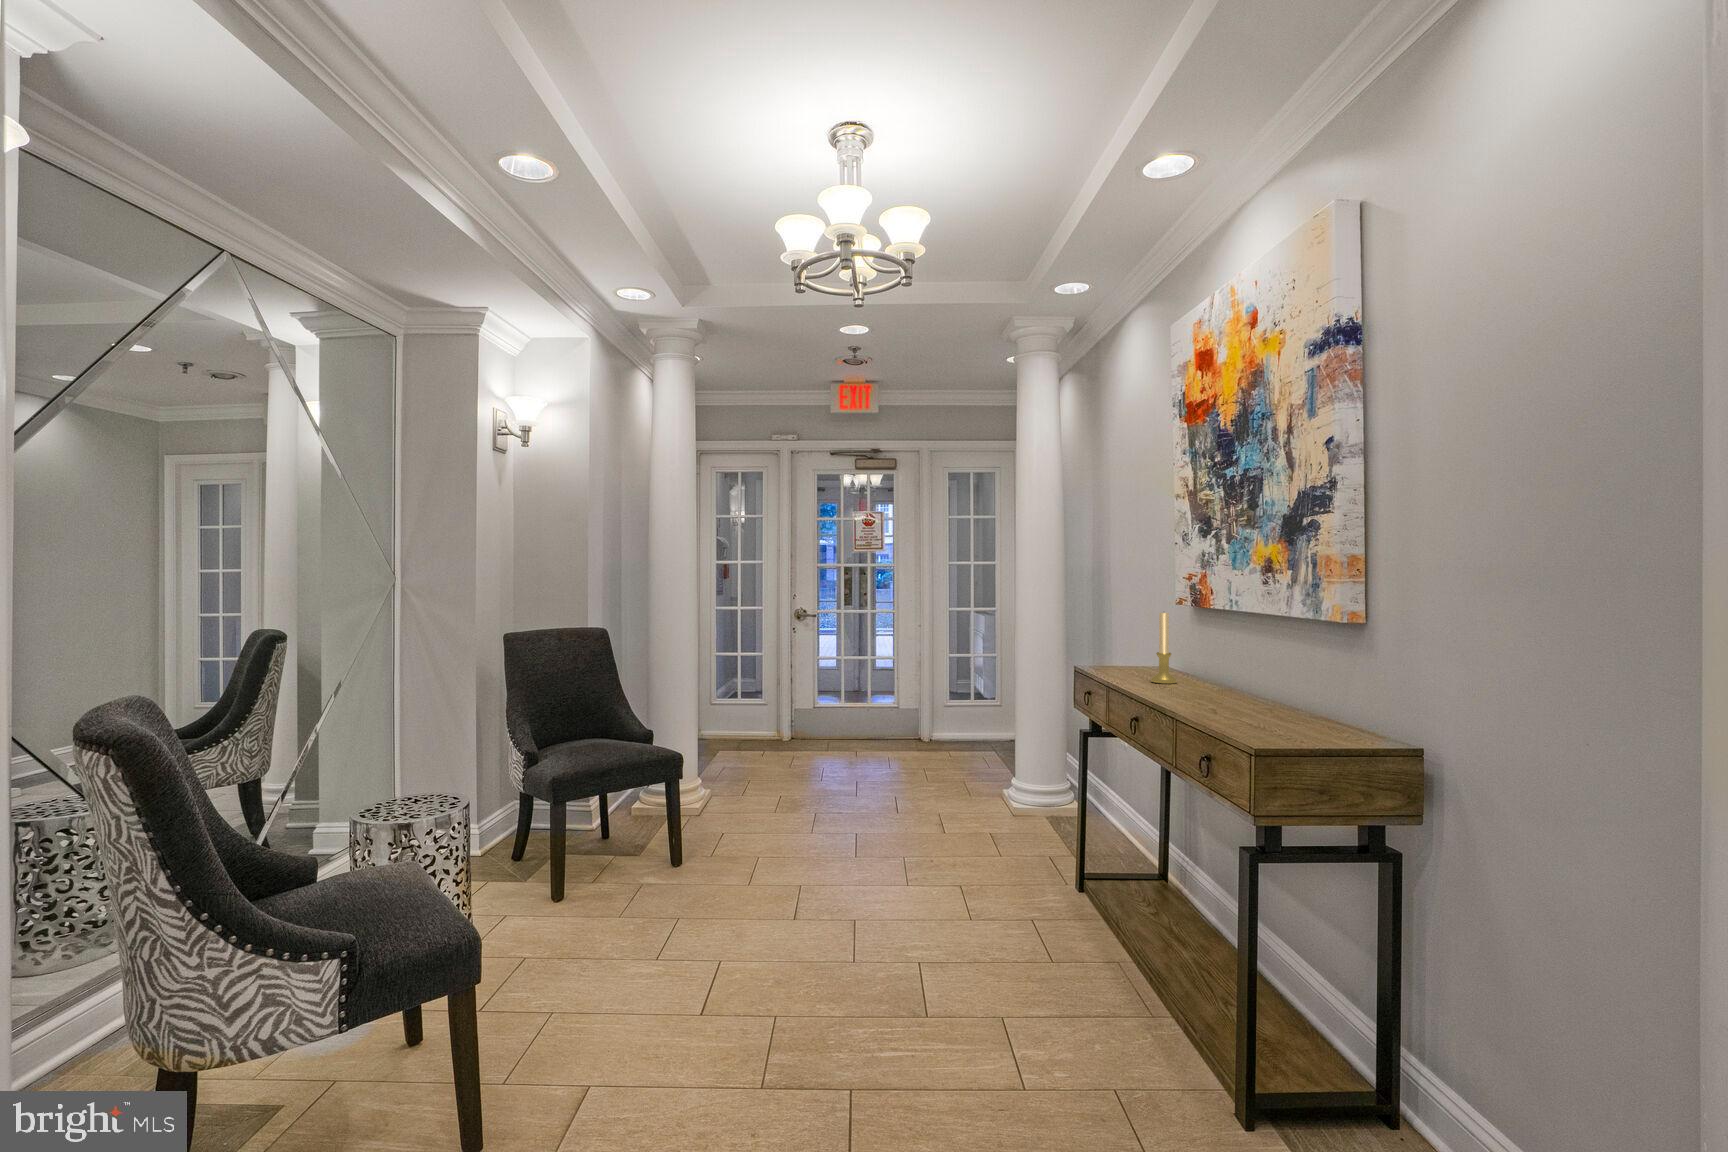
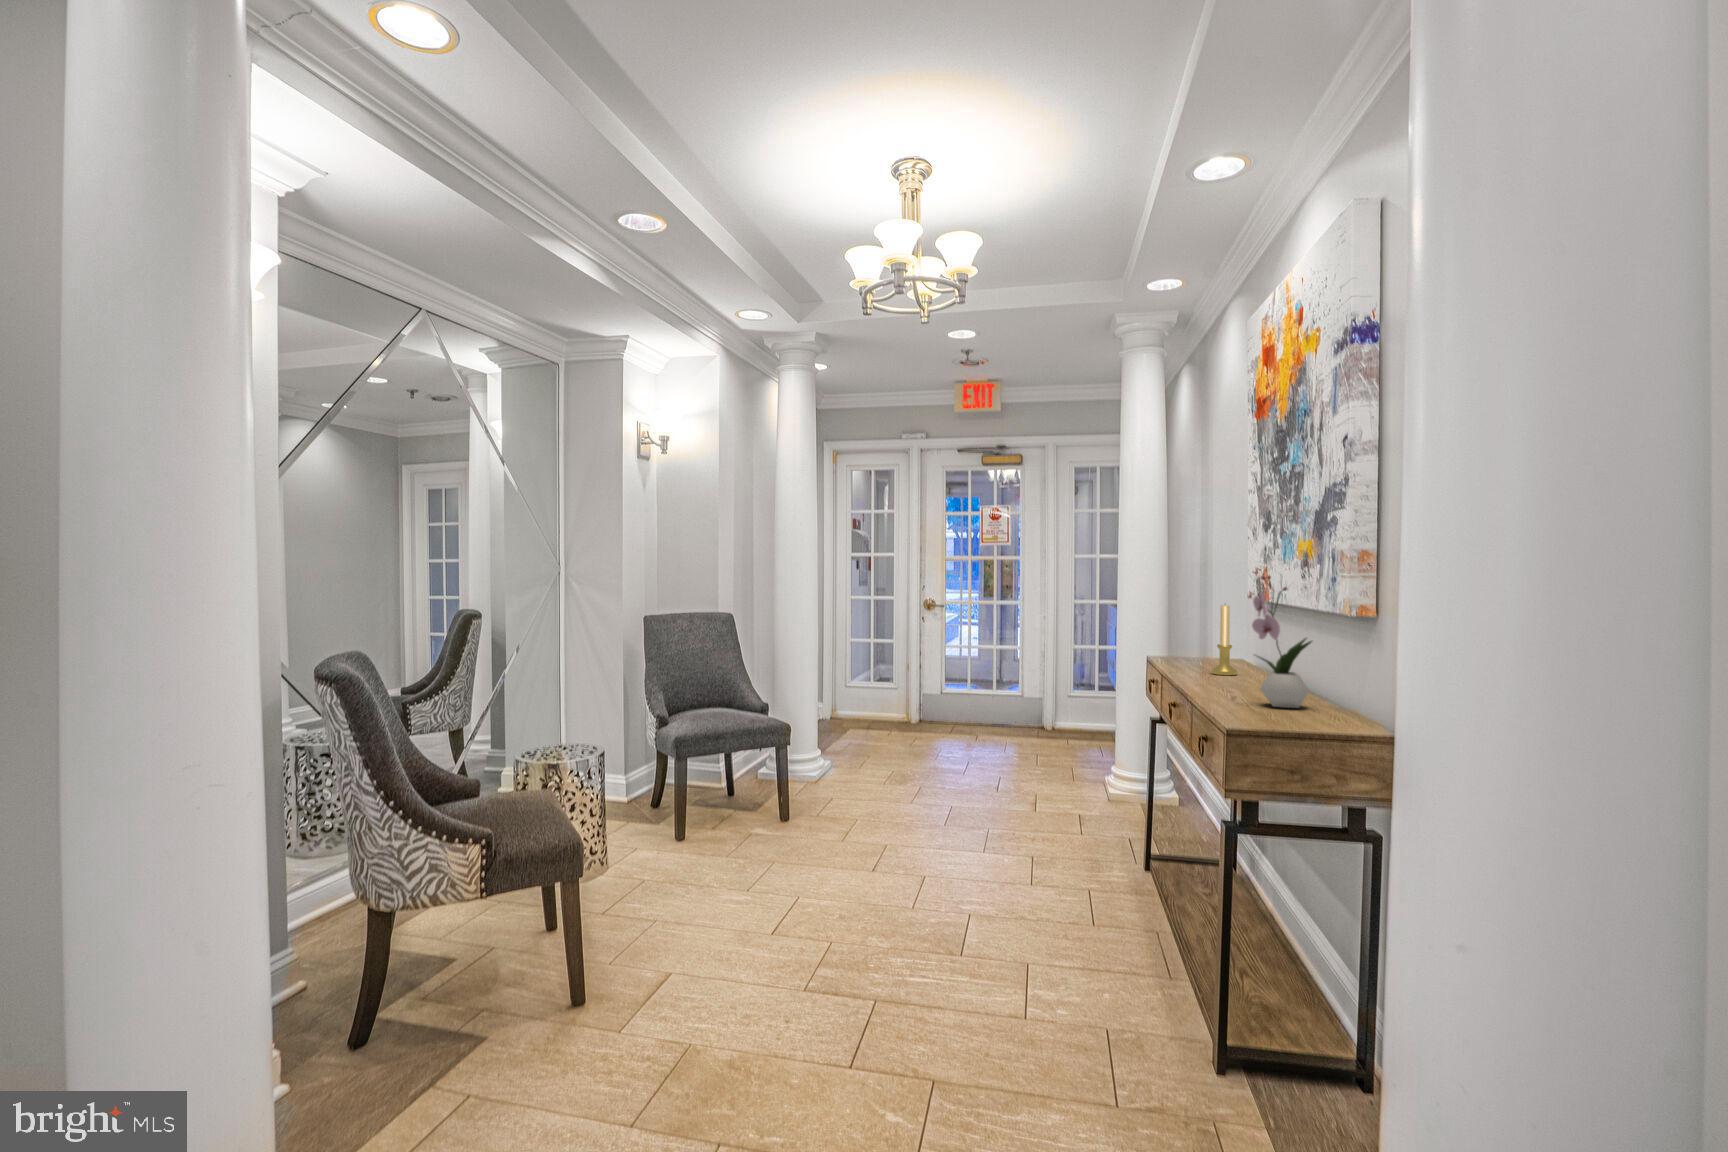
flower arrangement: none [1238,582,1306,720] -> present [1252,576,1312,708]

